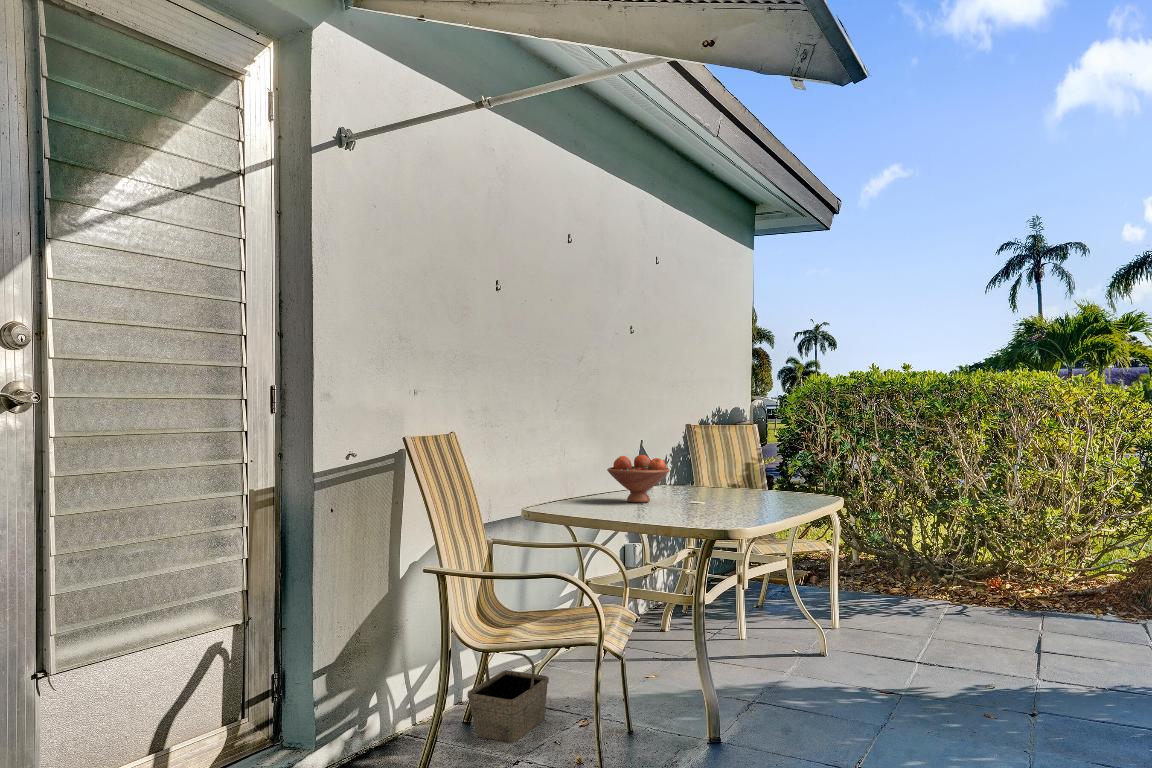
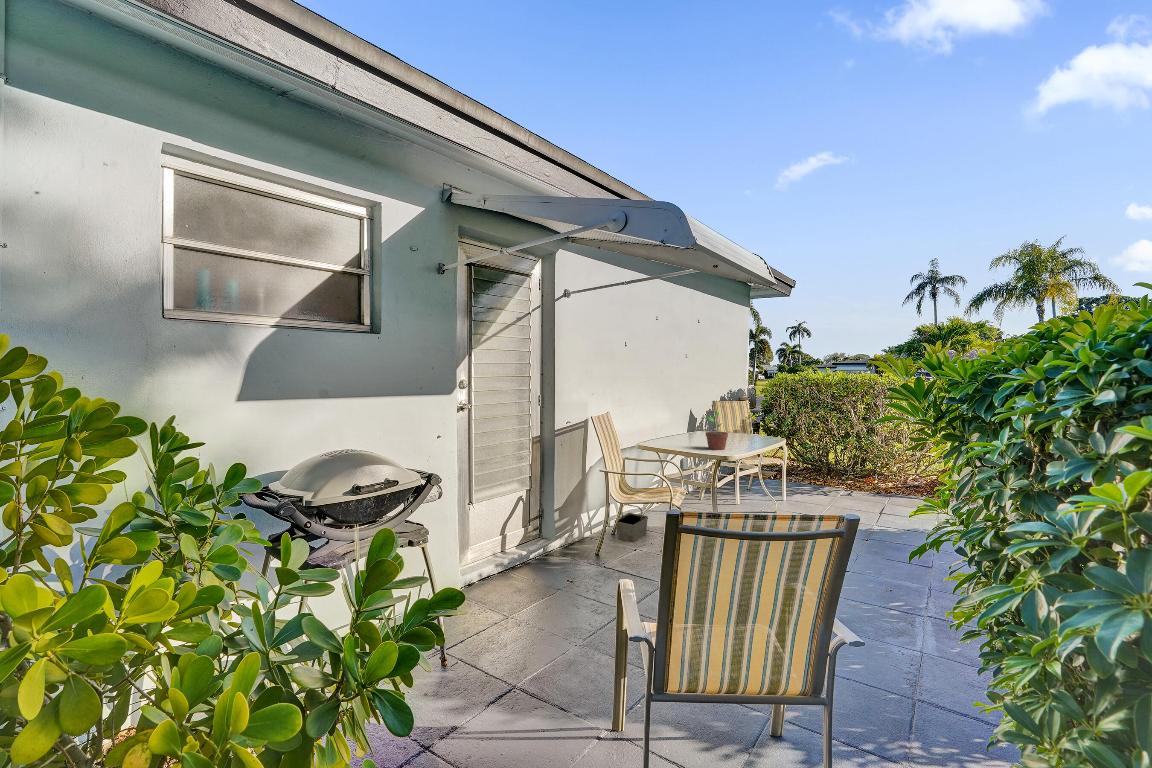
potted plant: none [677,430,726,514] -> present [706,412,728,450]
fruit bowl: present [607,455,670,503] -> none [674,420,703,442]

